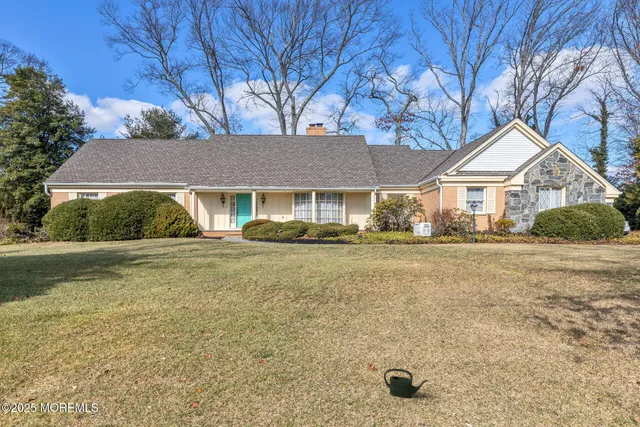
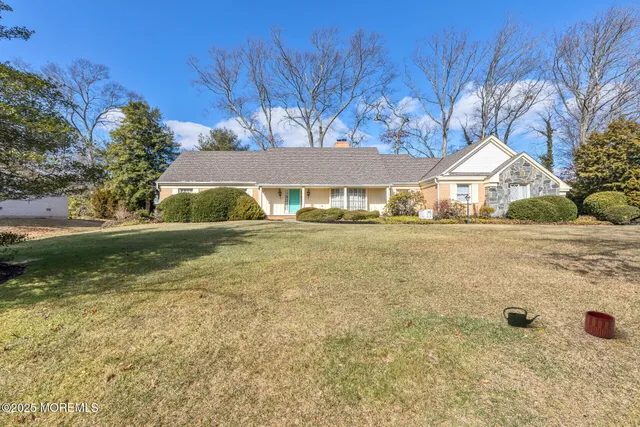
planter: none [487,373,520,412] -> present [584,311,615,338]

